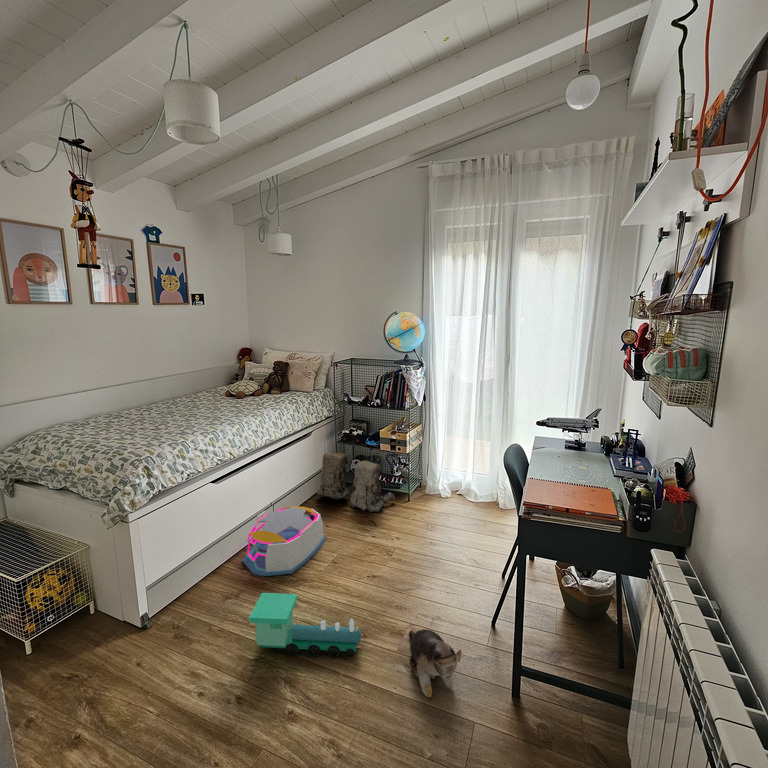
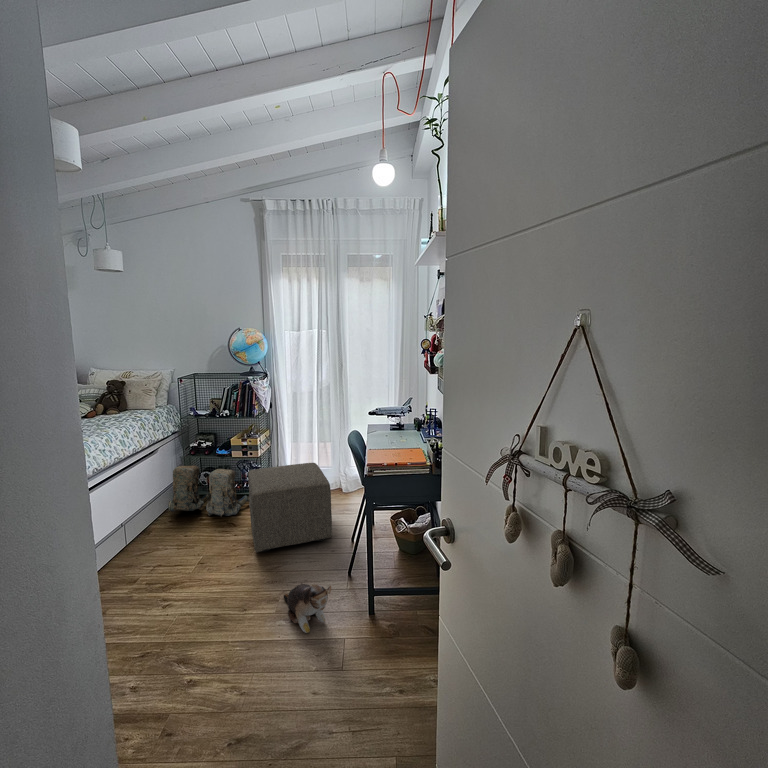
ottoman: none [387,469,479,567] -> present [248,463,332,552]
storage bin: present [242,506,326,576] -> none [99,520,187,592]
toy train: present [249,593,363,657] -> none [133,588,244,644]

